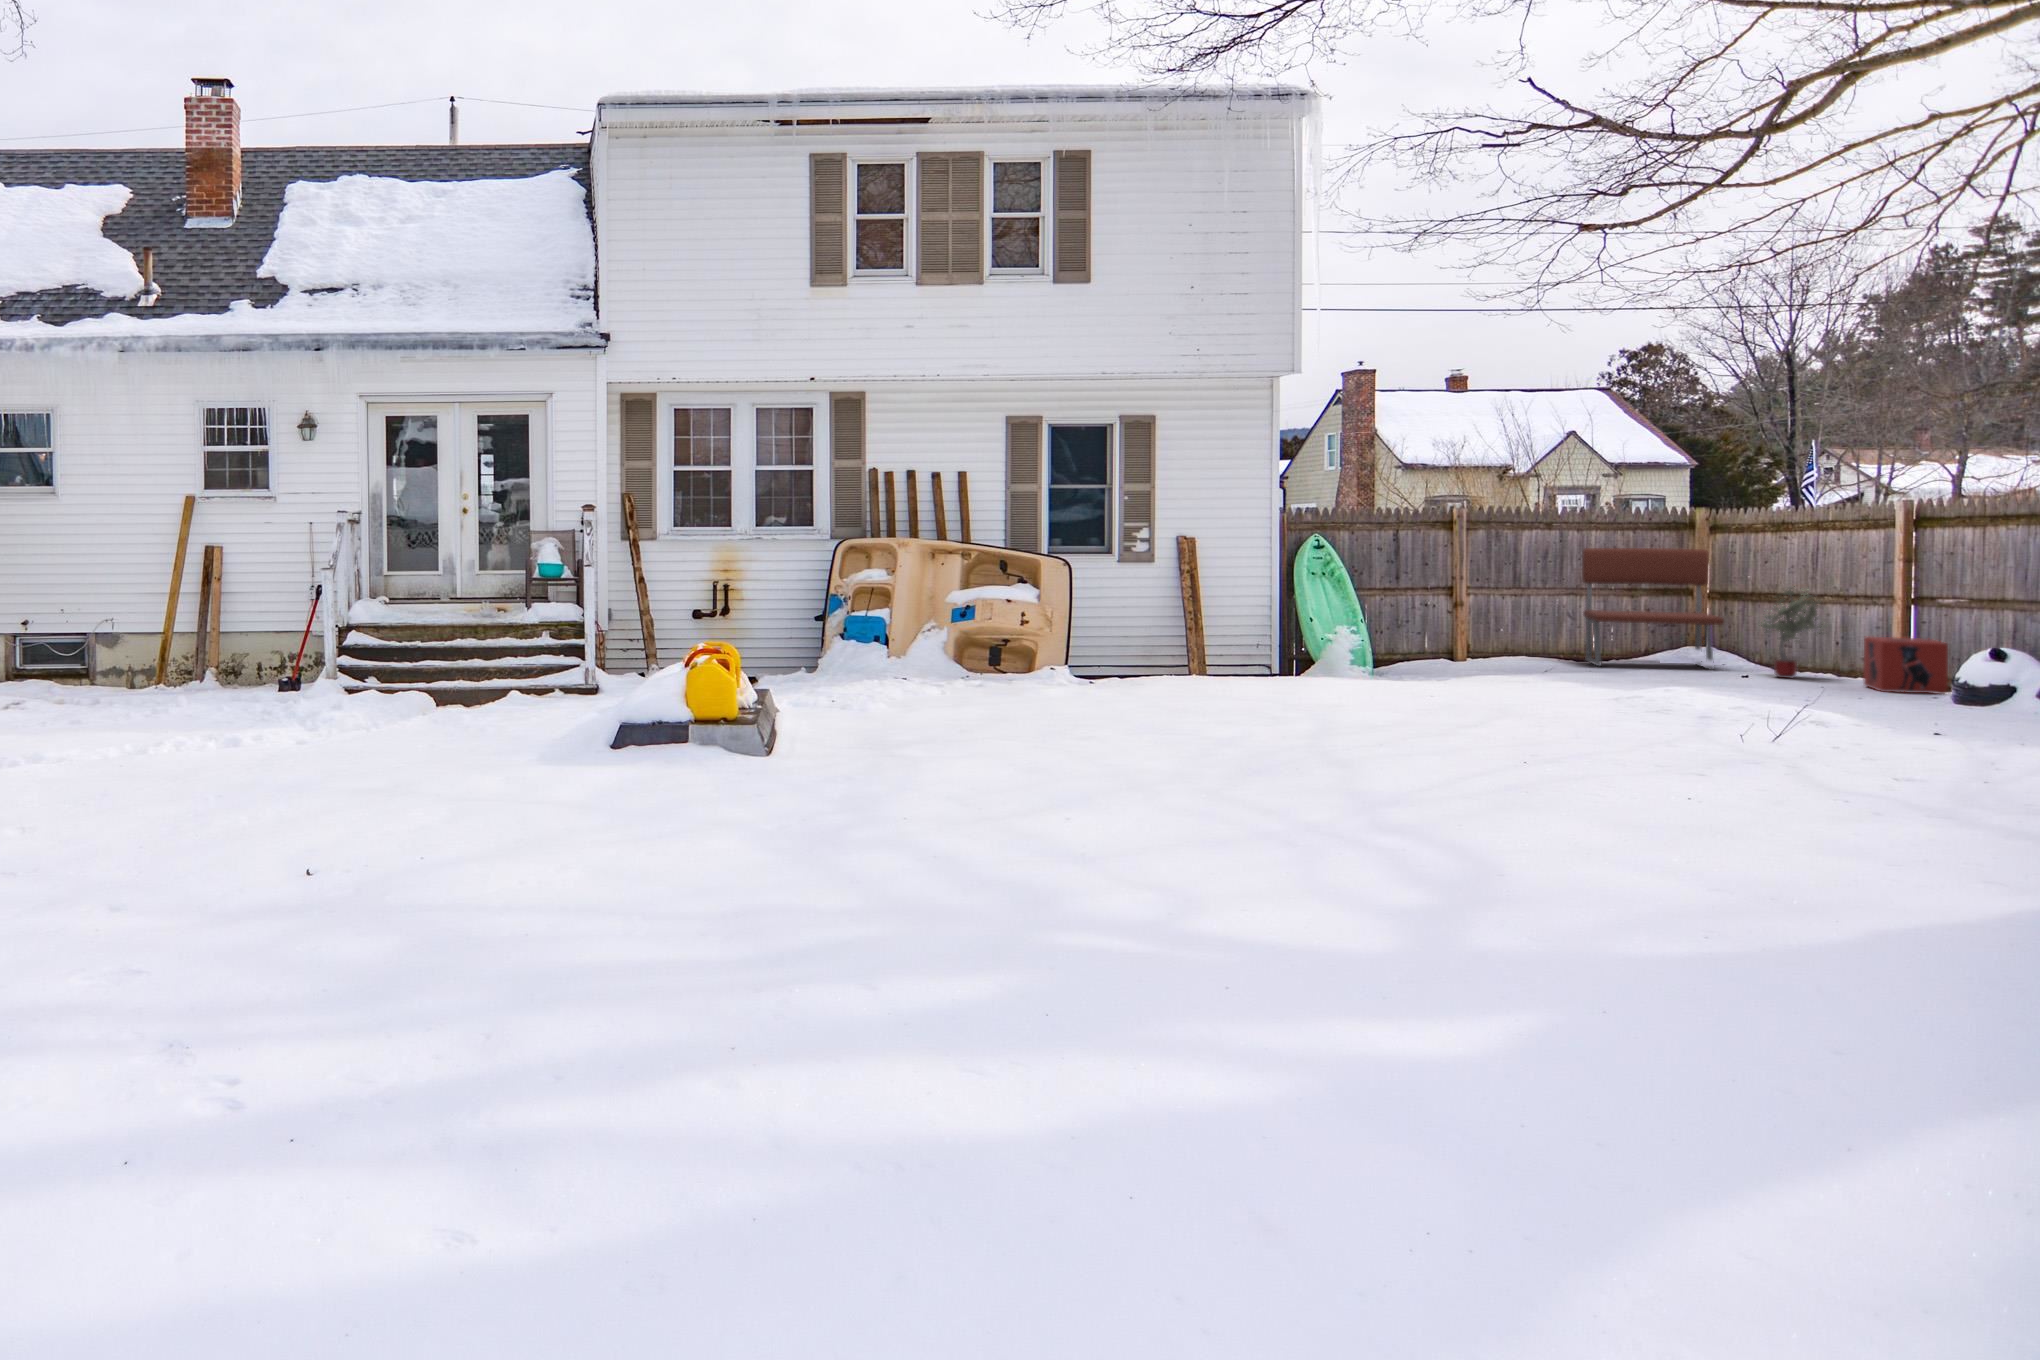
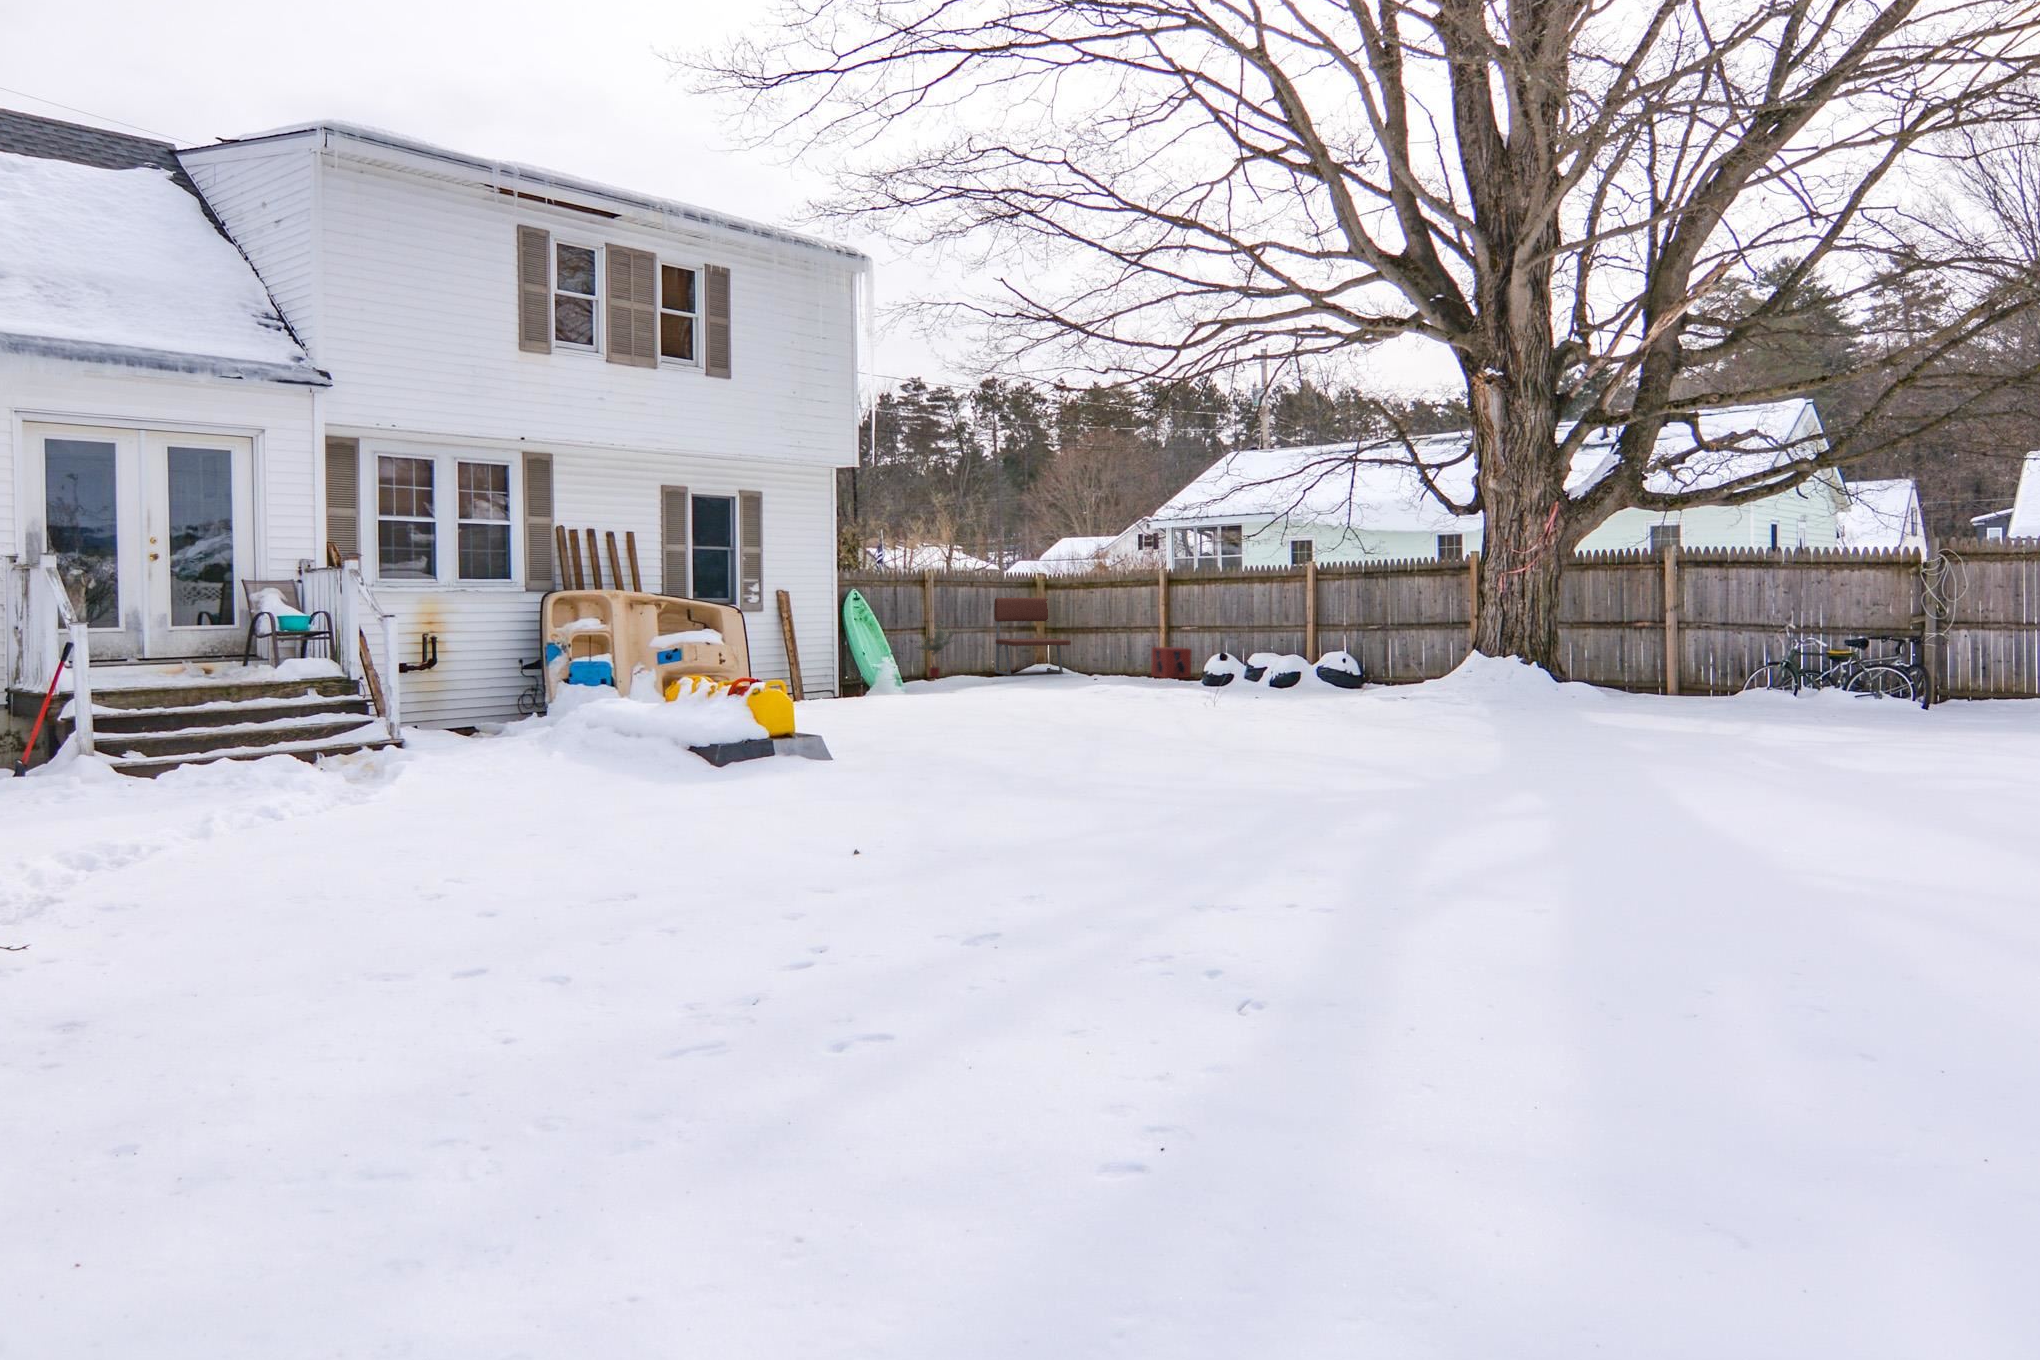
potted tree: present [1761,586,1827,678] -> present [915,623,955,678]

